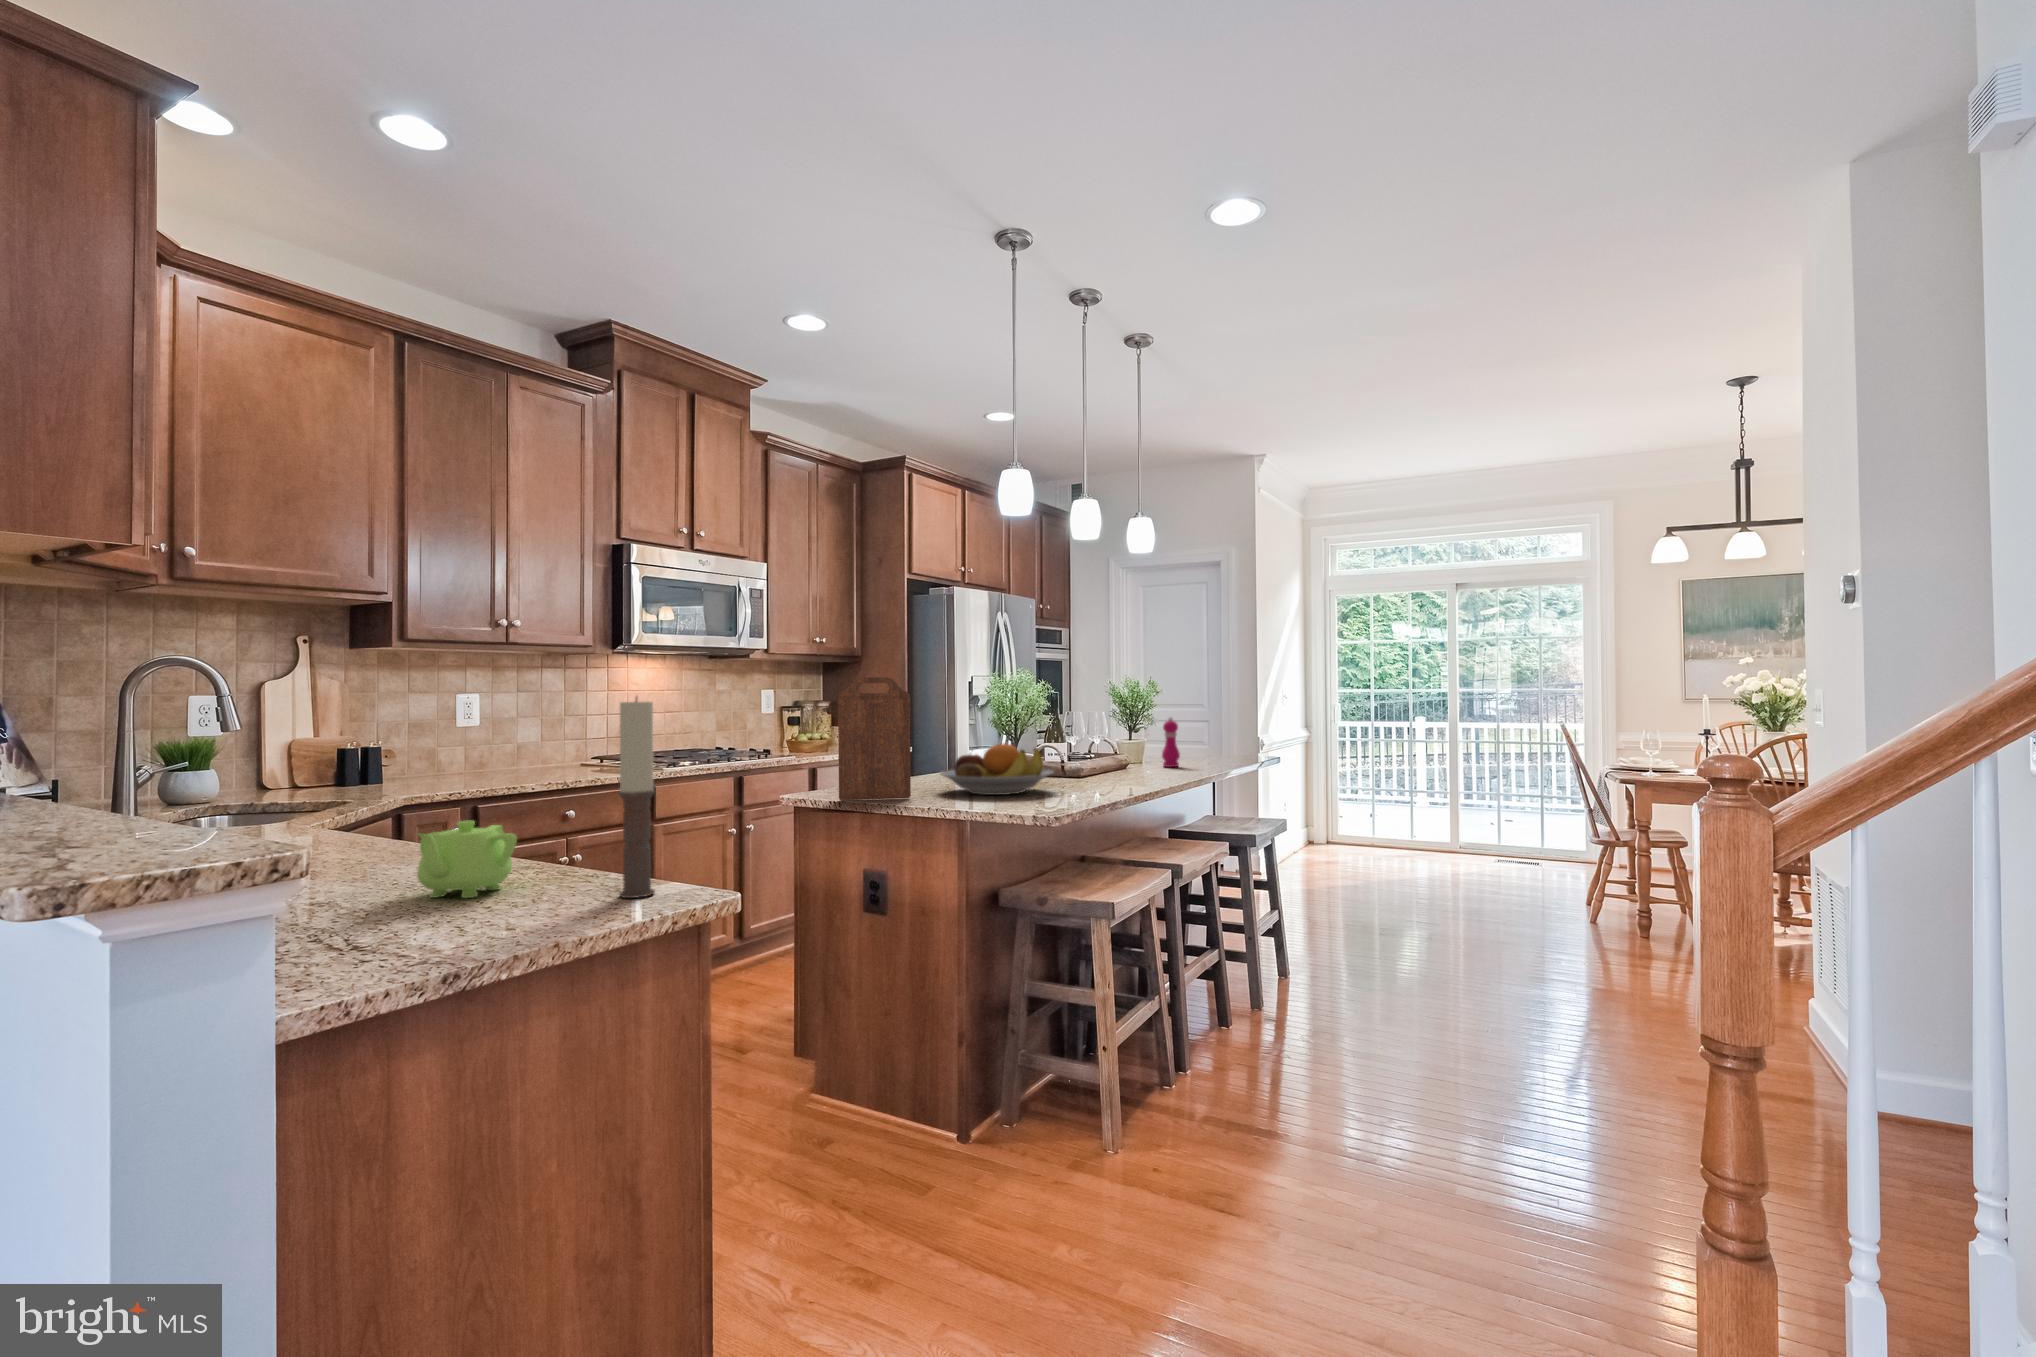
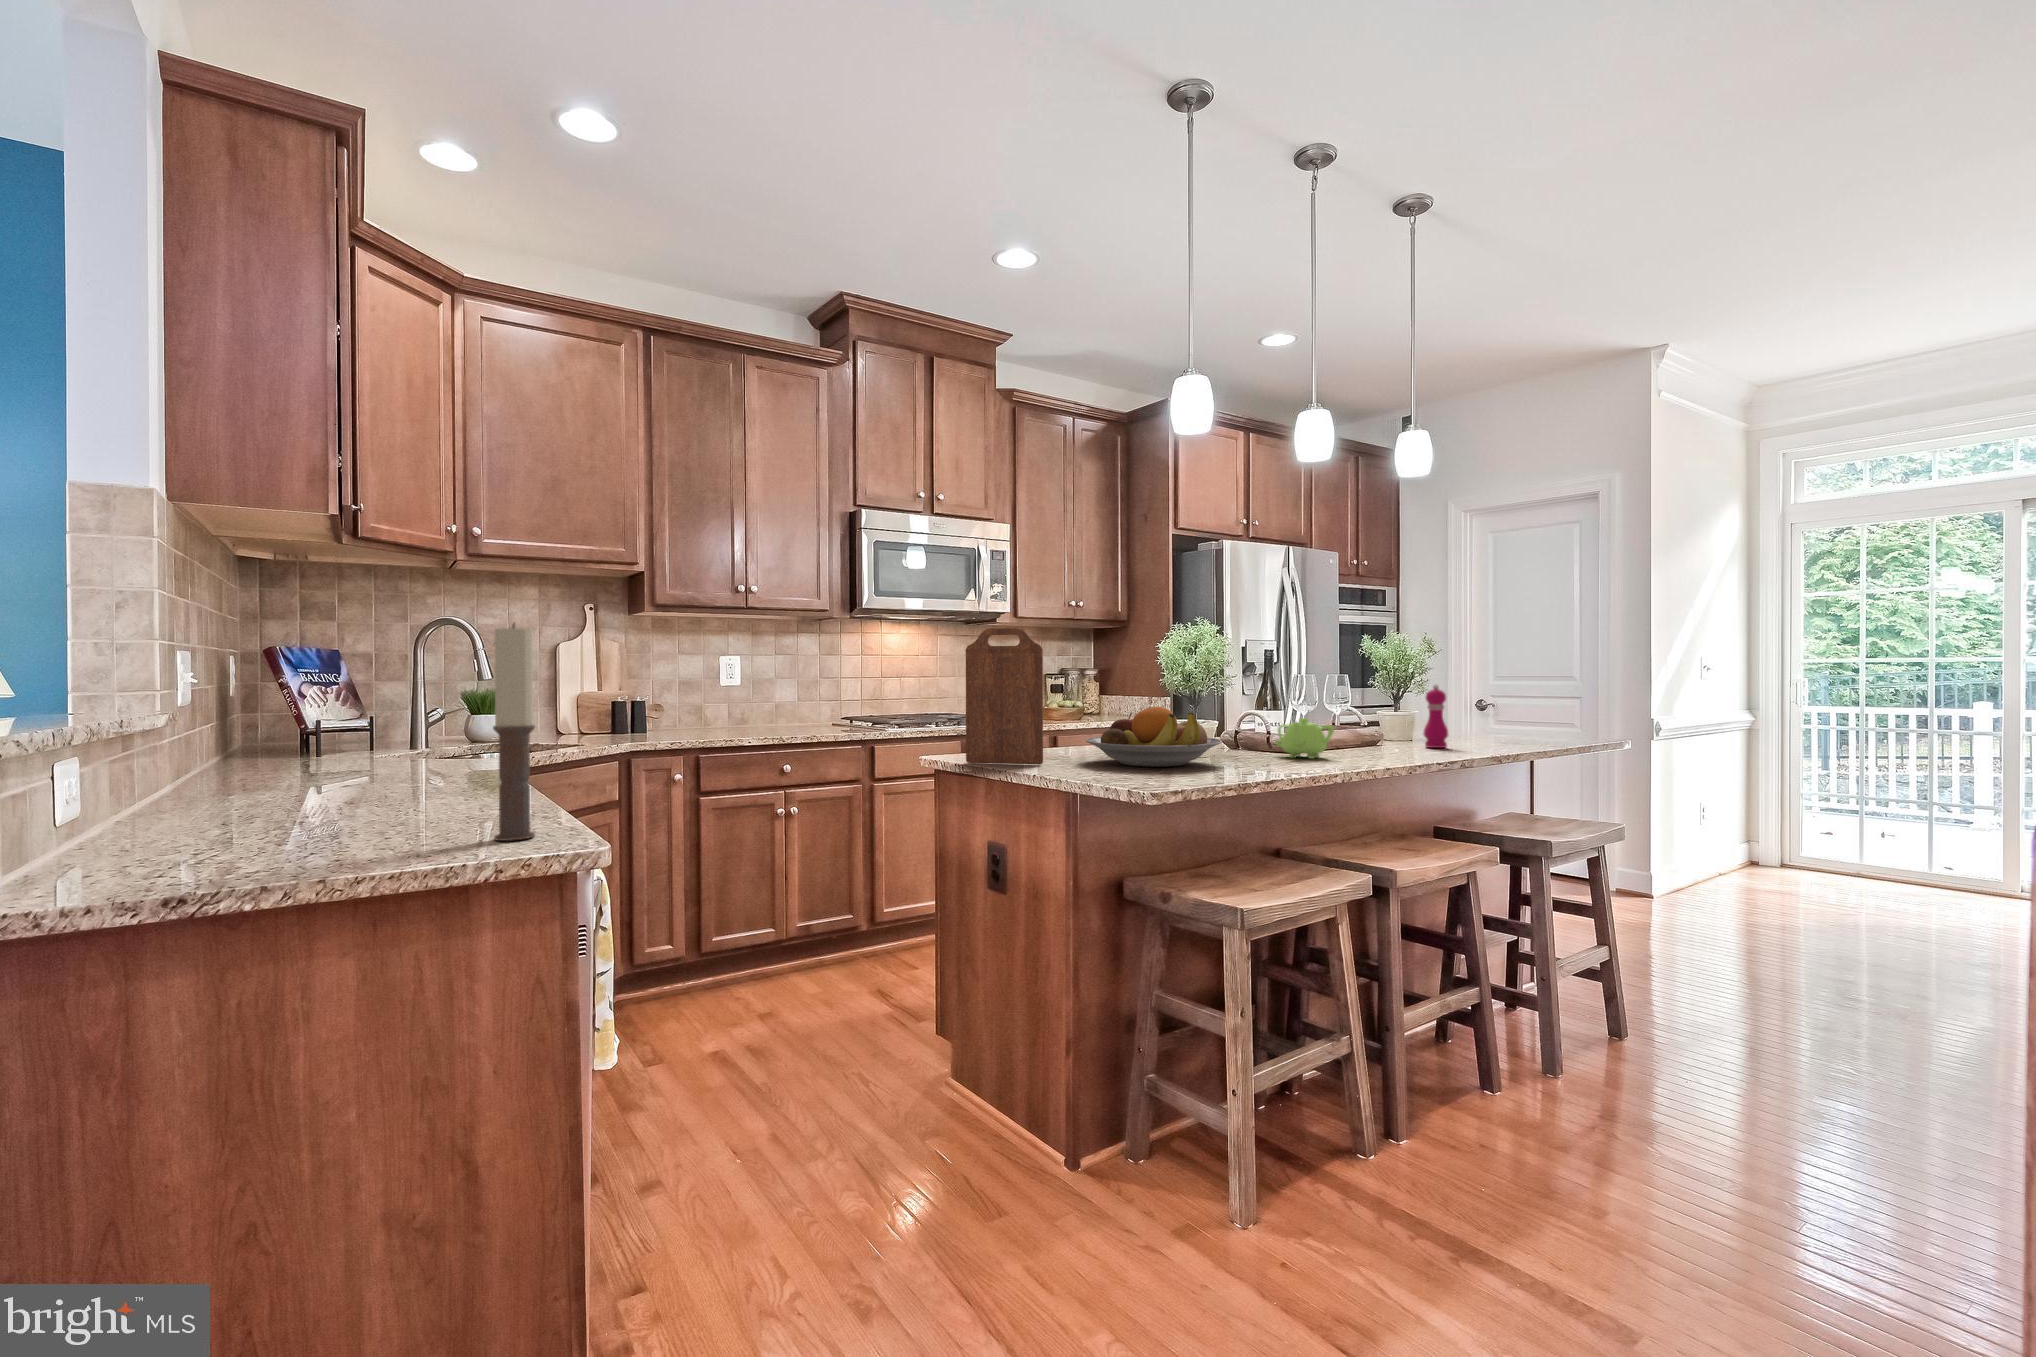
teapot: present [417,821,517,898] -> present [1276,718,1334,759]

